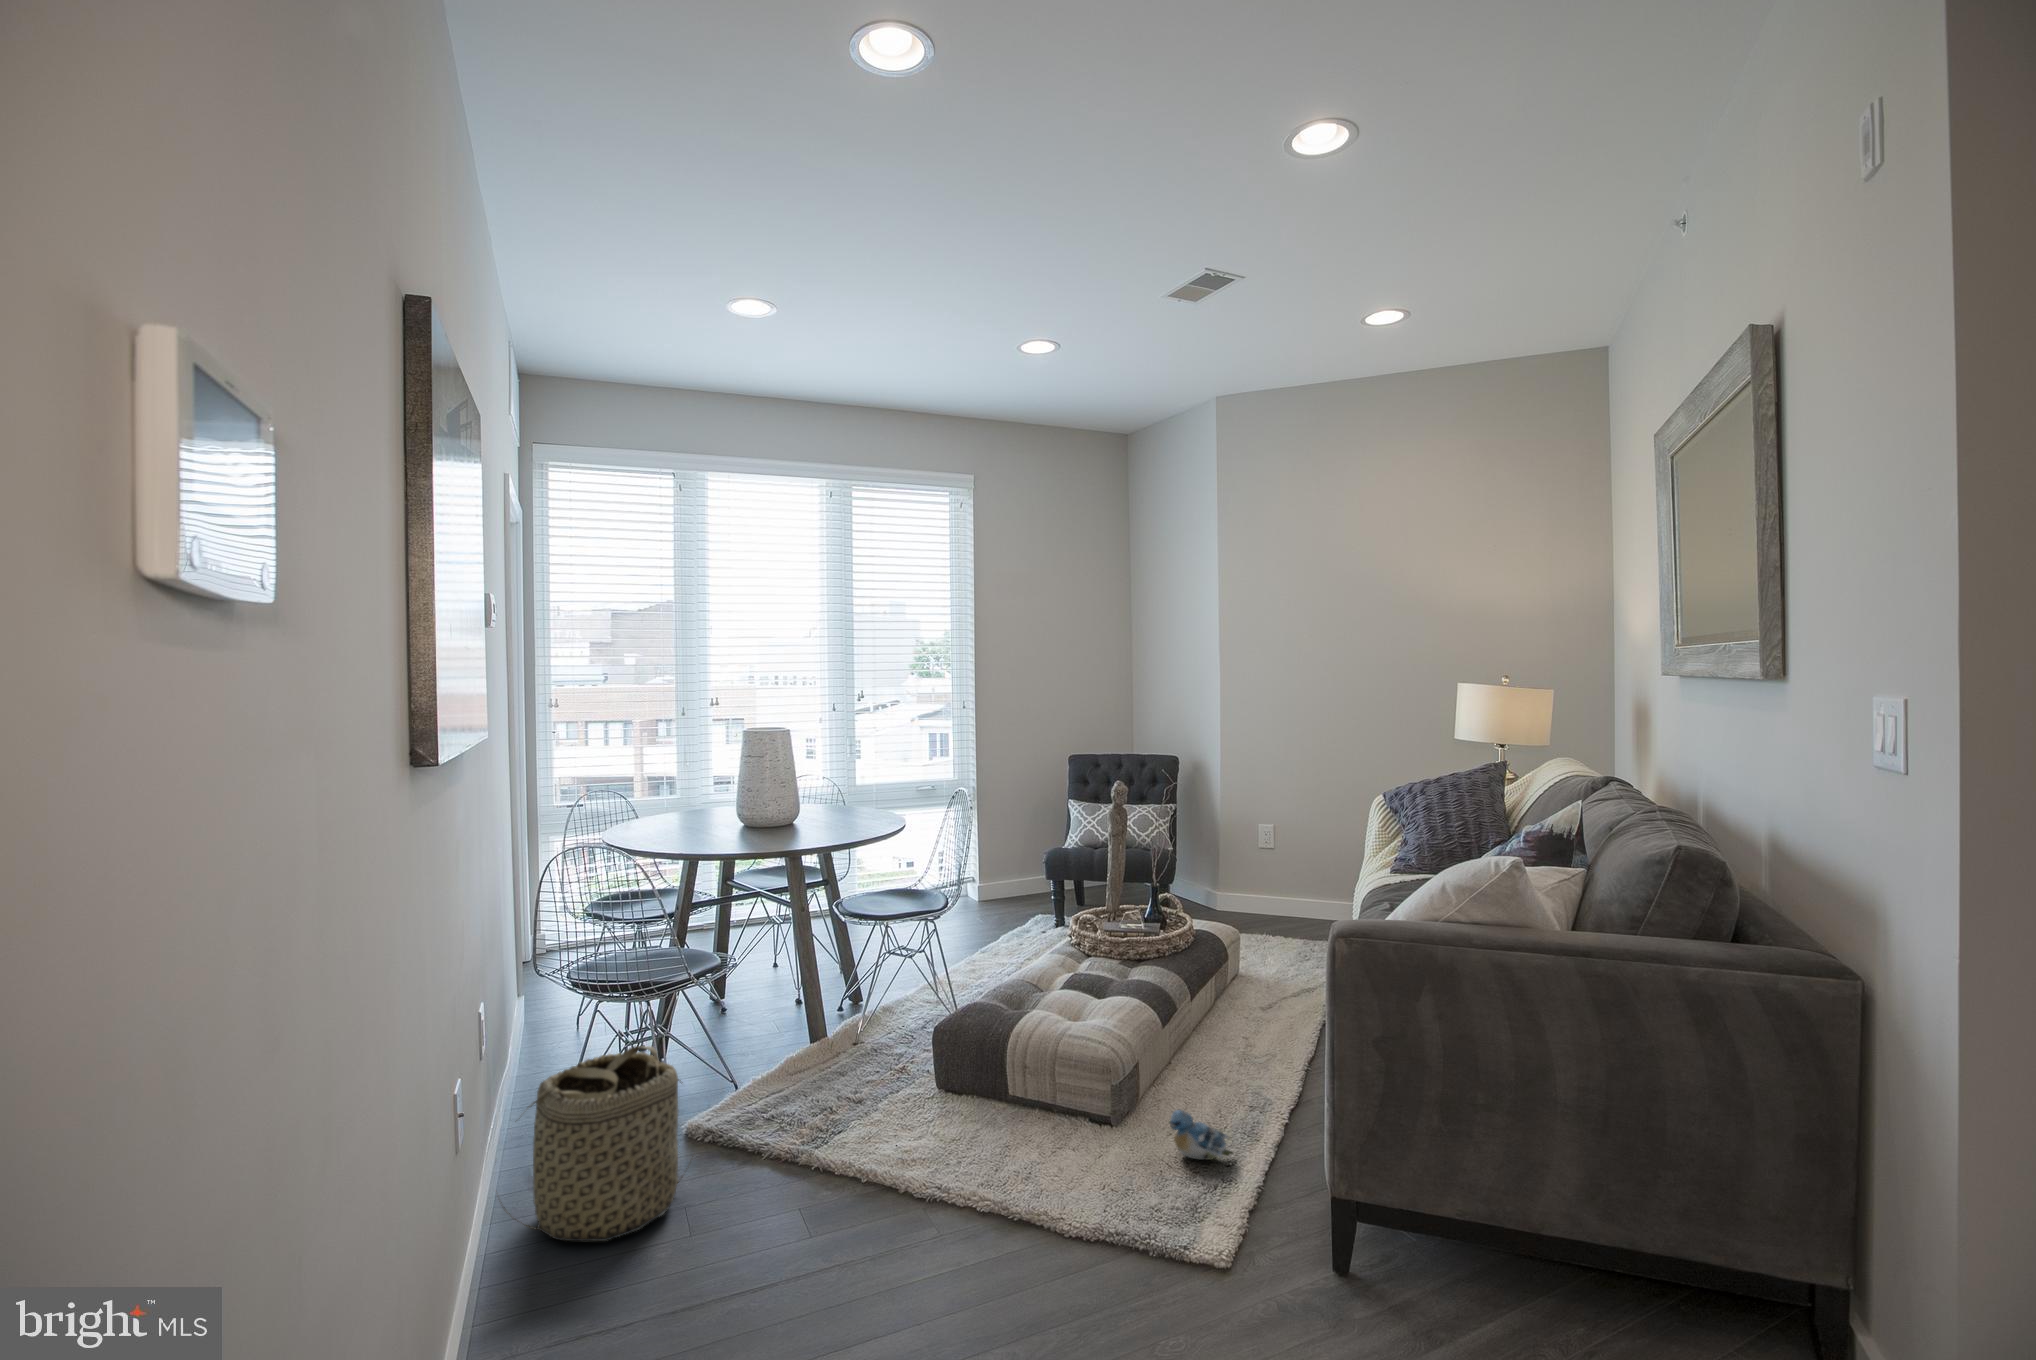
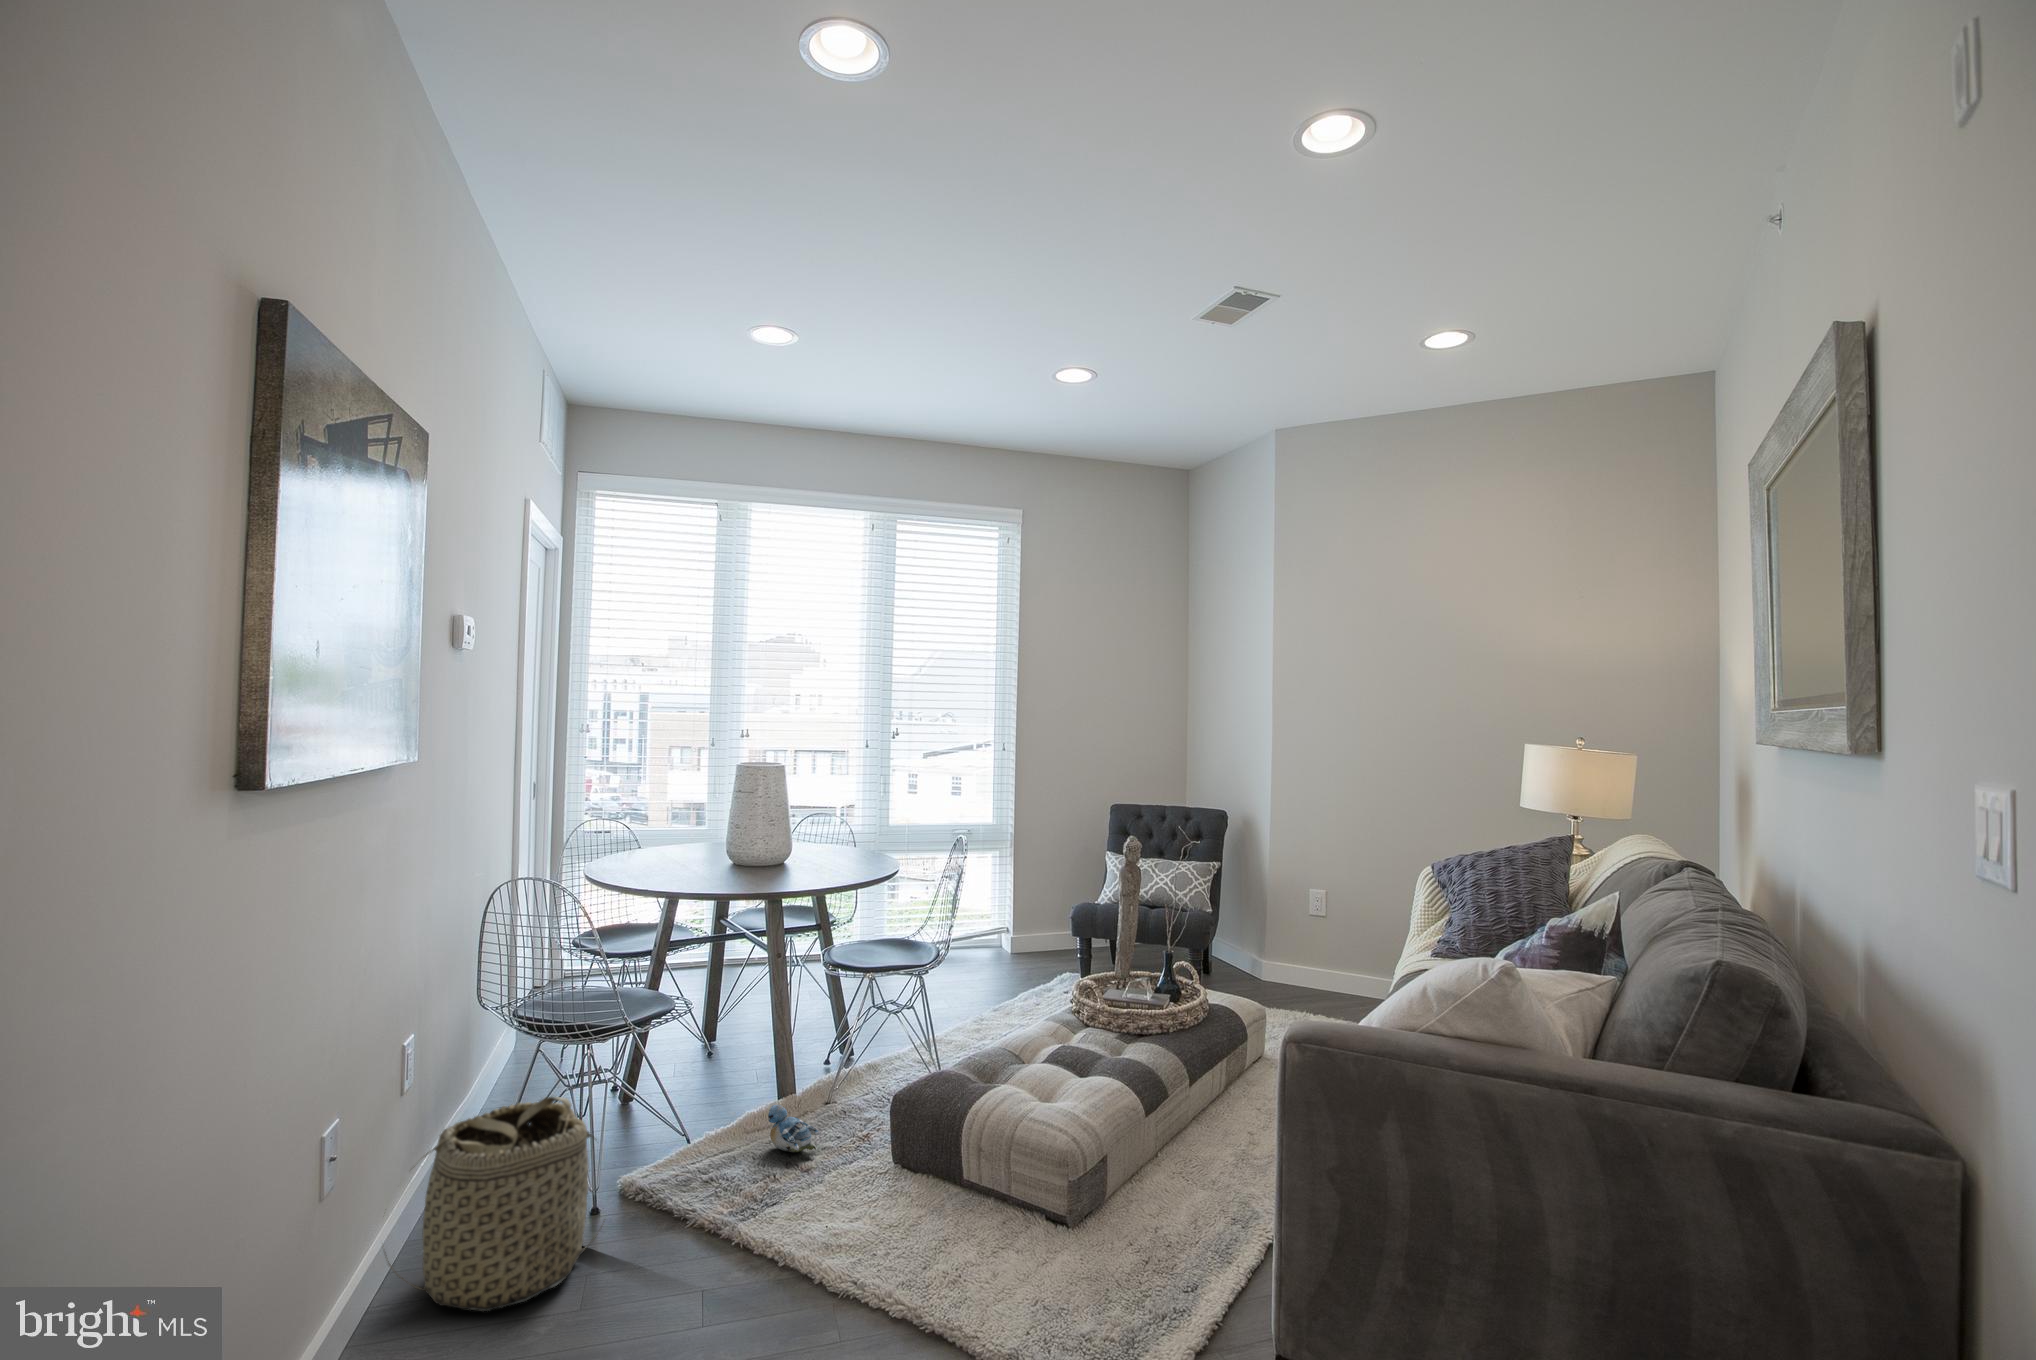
plush toy: present [1169,1110,1233,1160] -> present [768,1105,821,1152]

